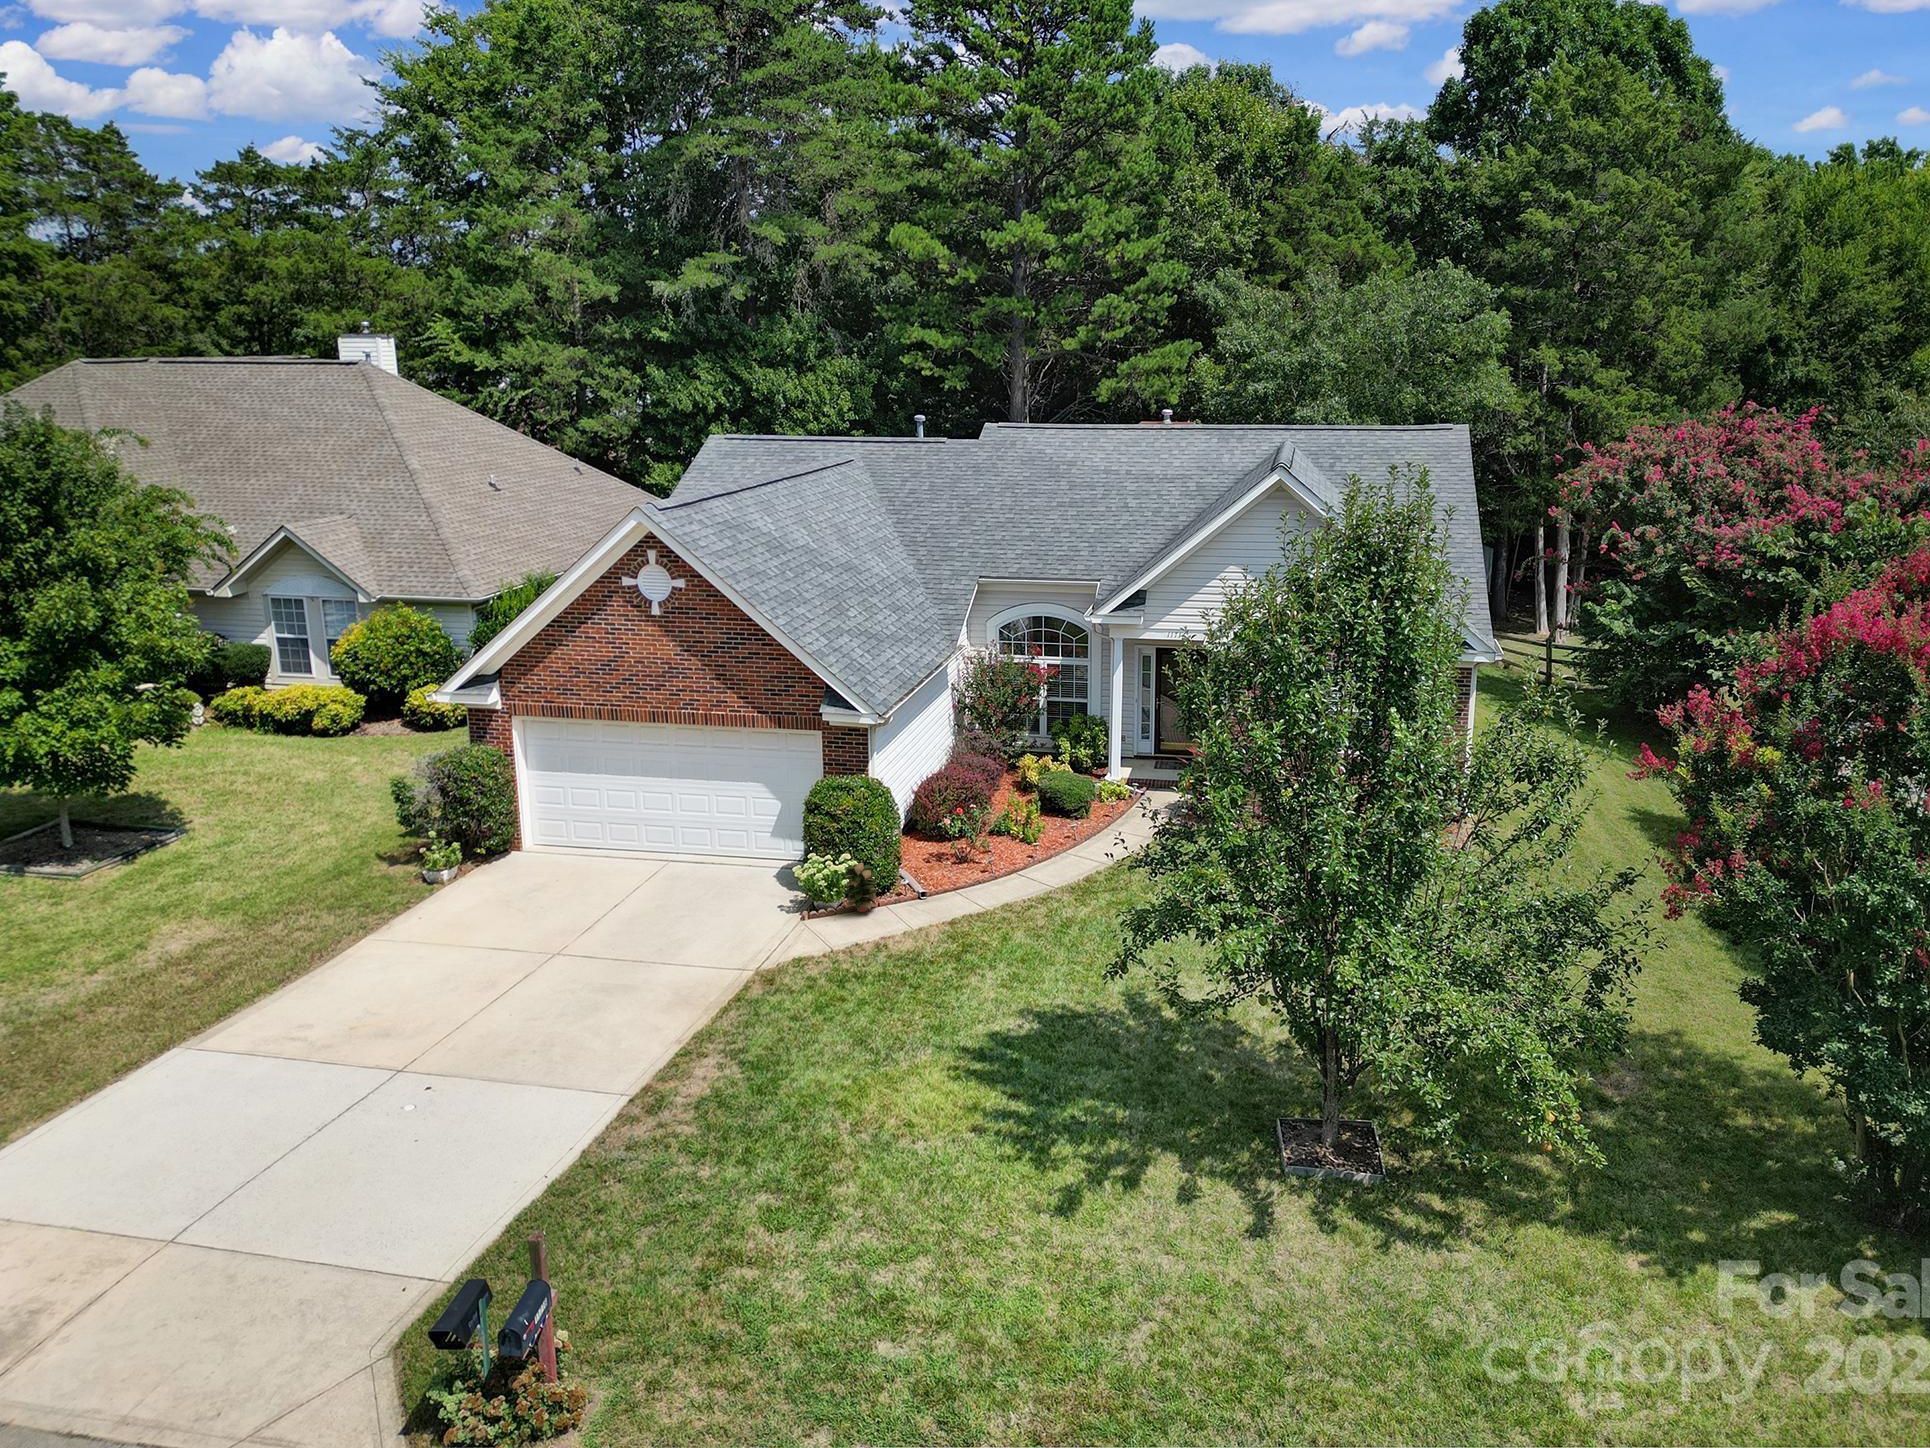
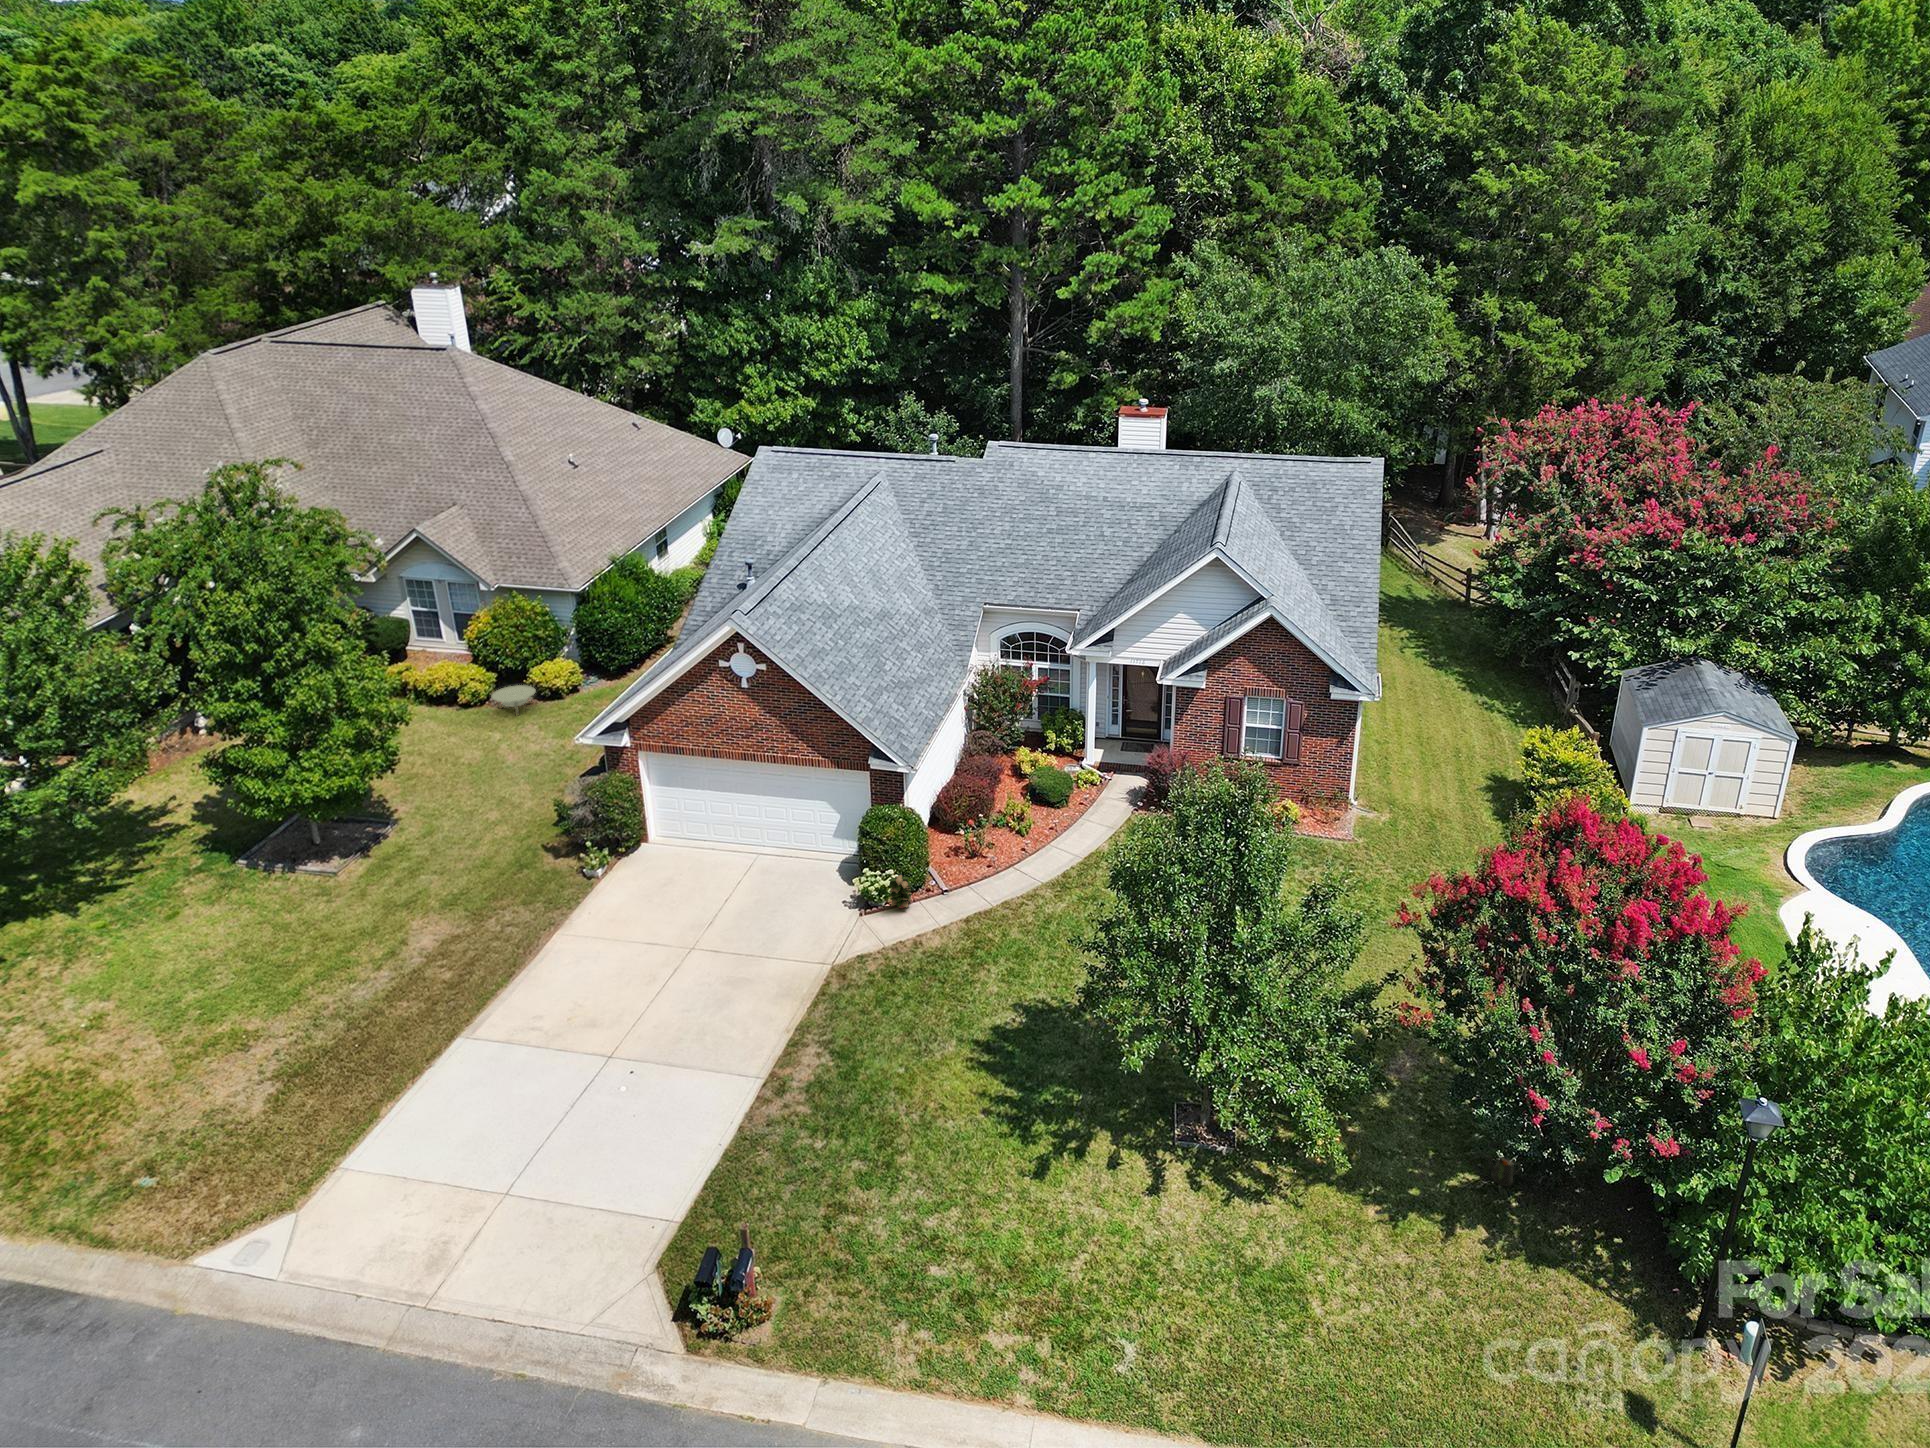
round table: none [353,714,412,746] -> present [491,685,536,716]
watering can: none [1808,1158,1867,1223] -> present [1489,1155,1514,1186]

